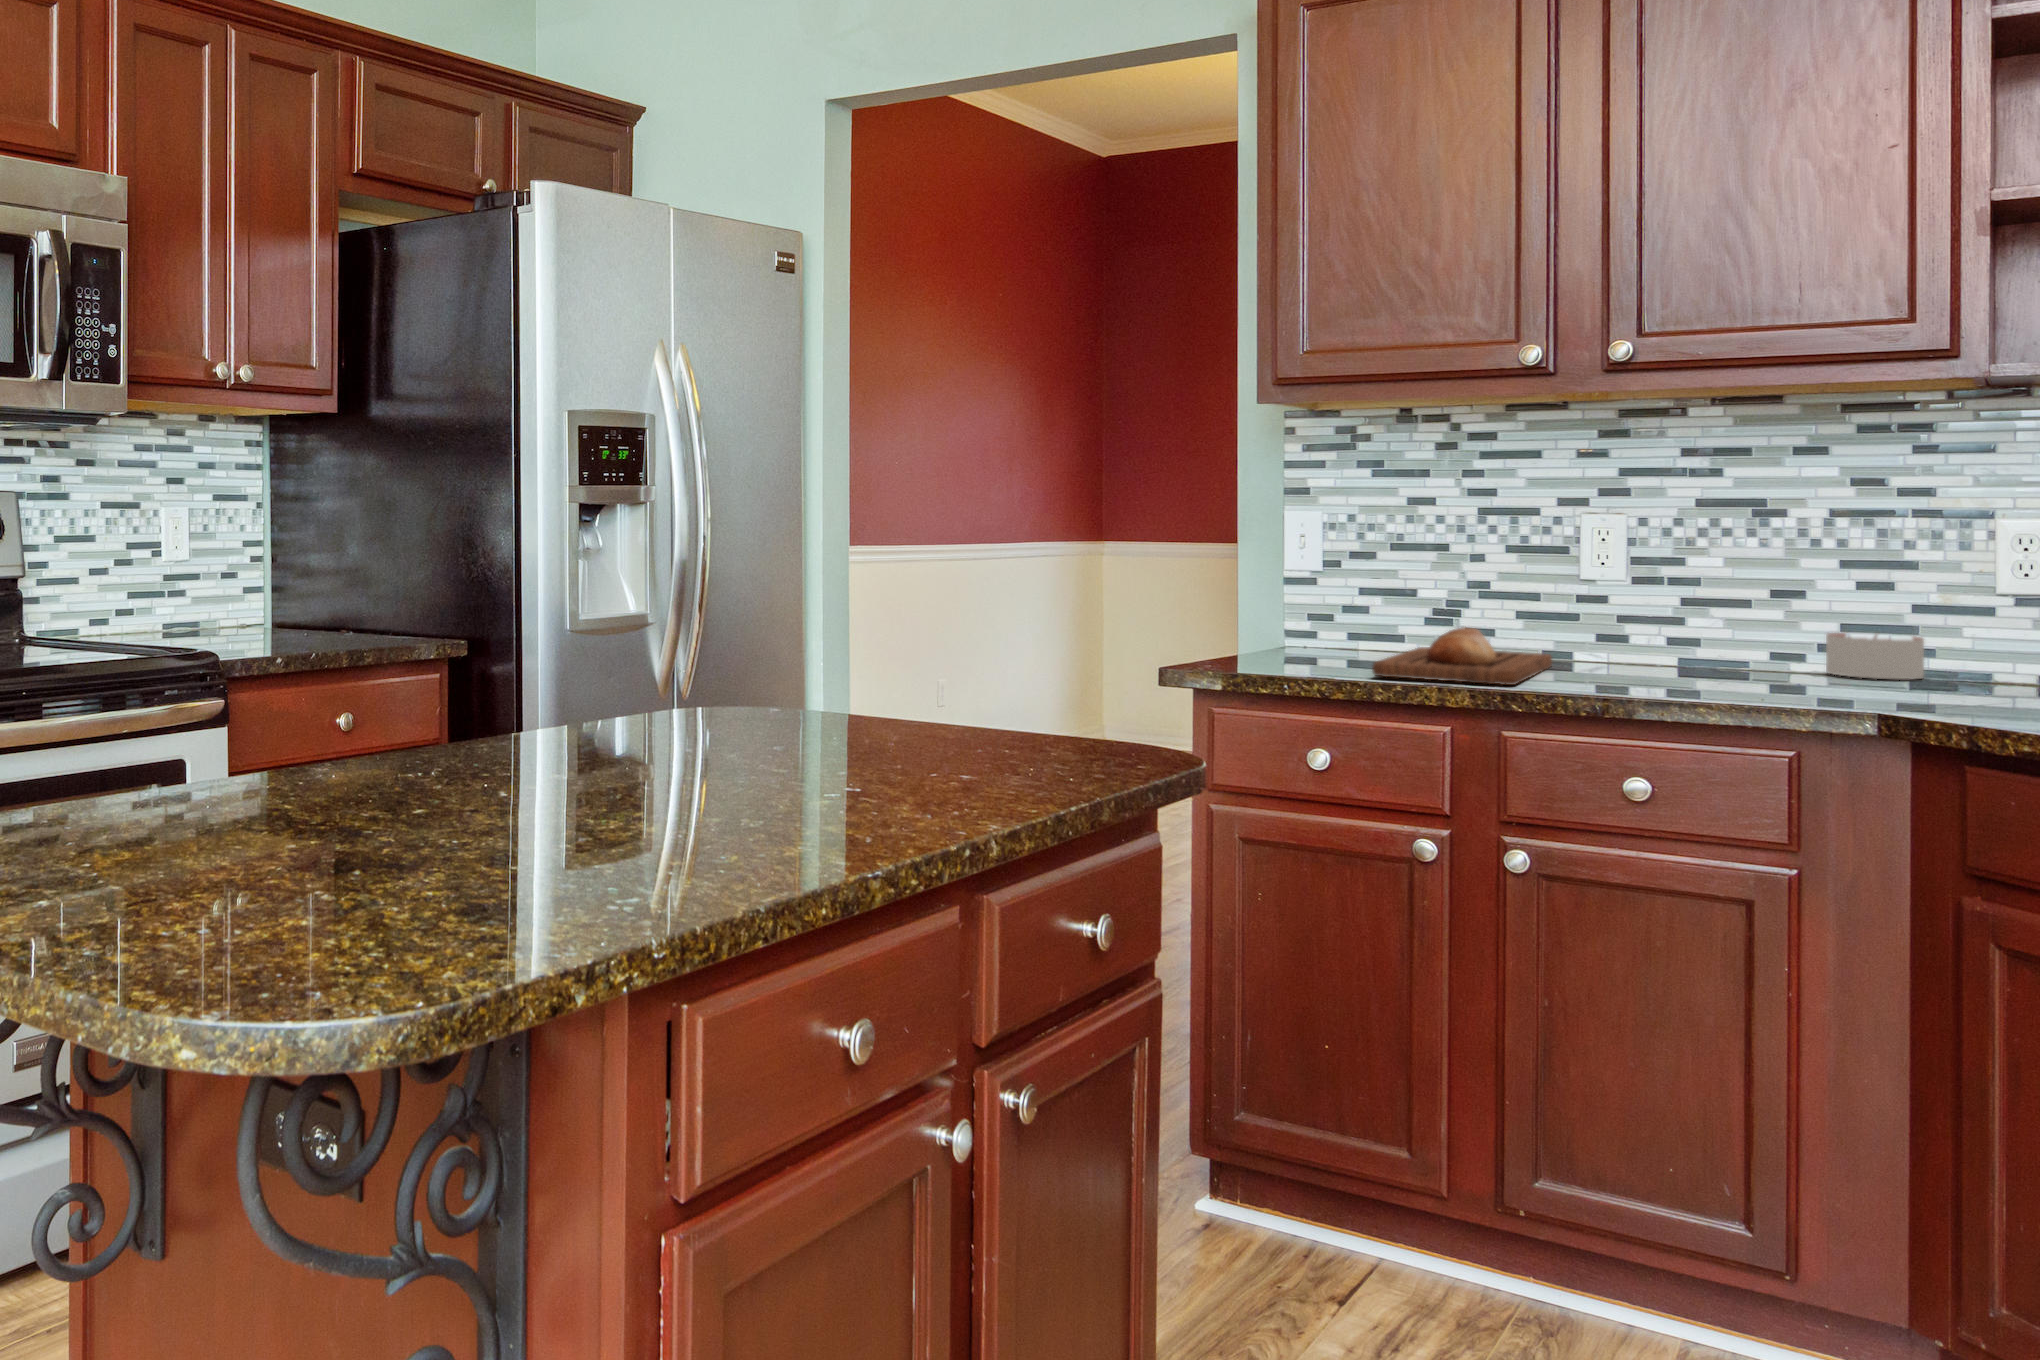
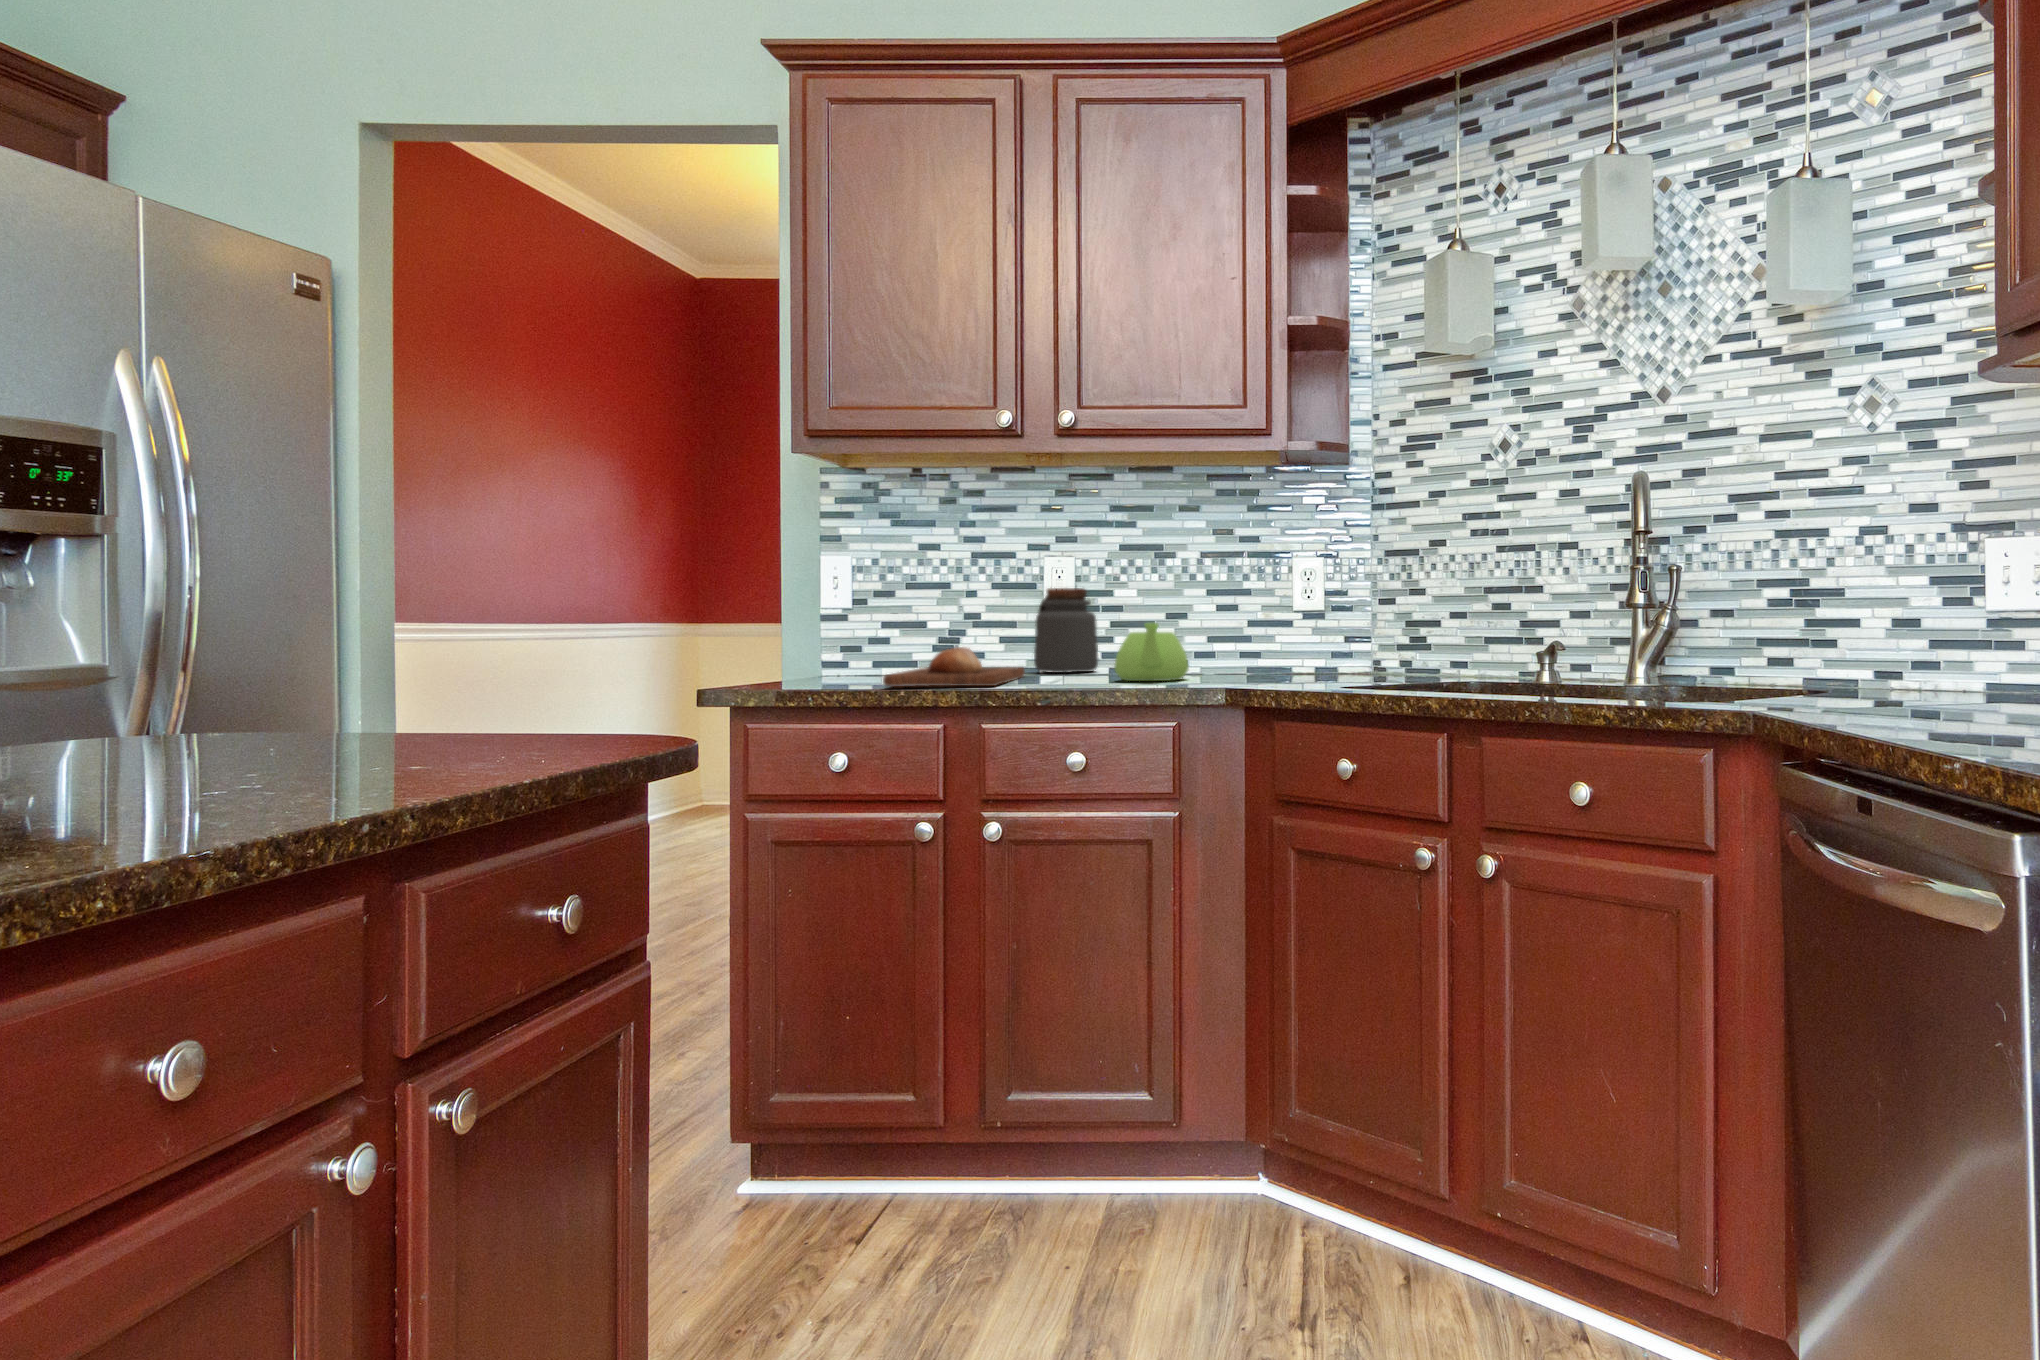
jar: none [1564,554,1659,664] -> present [1034,588,1098,673]
teapot: none [1685,614,1803,694] -> present [1114,623,1189,681]
candle: present [1826,633,1924,680] -> none [1203,641,1259,671]

